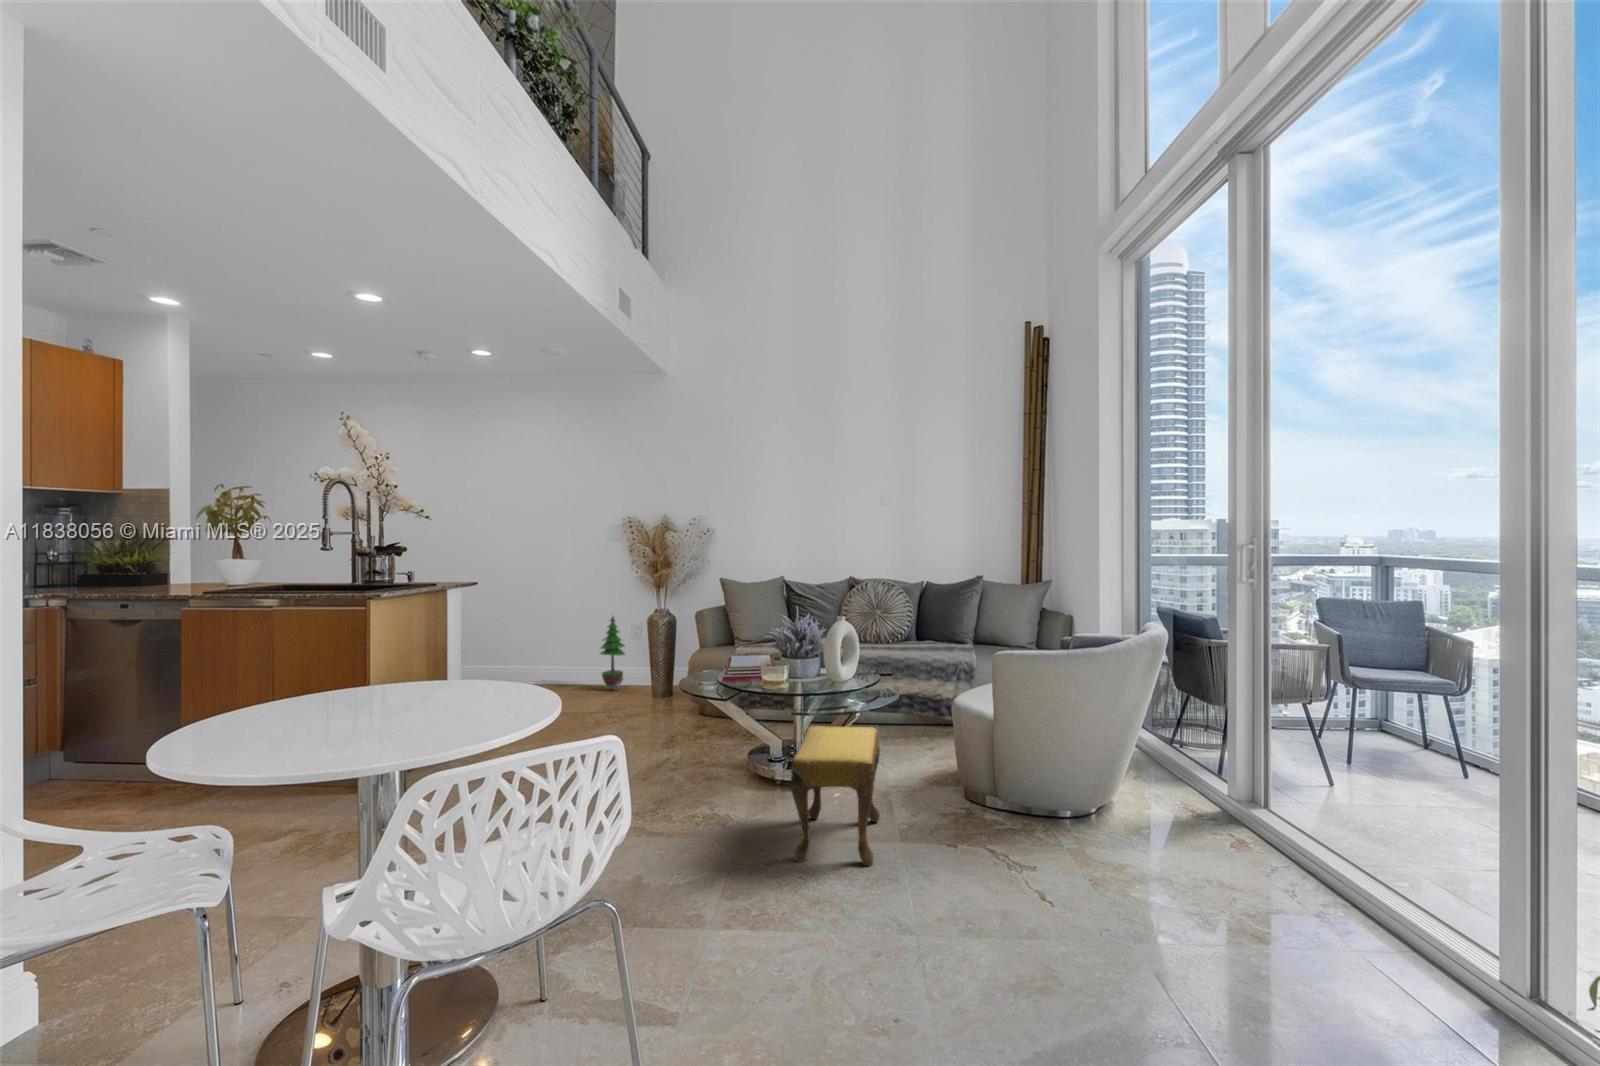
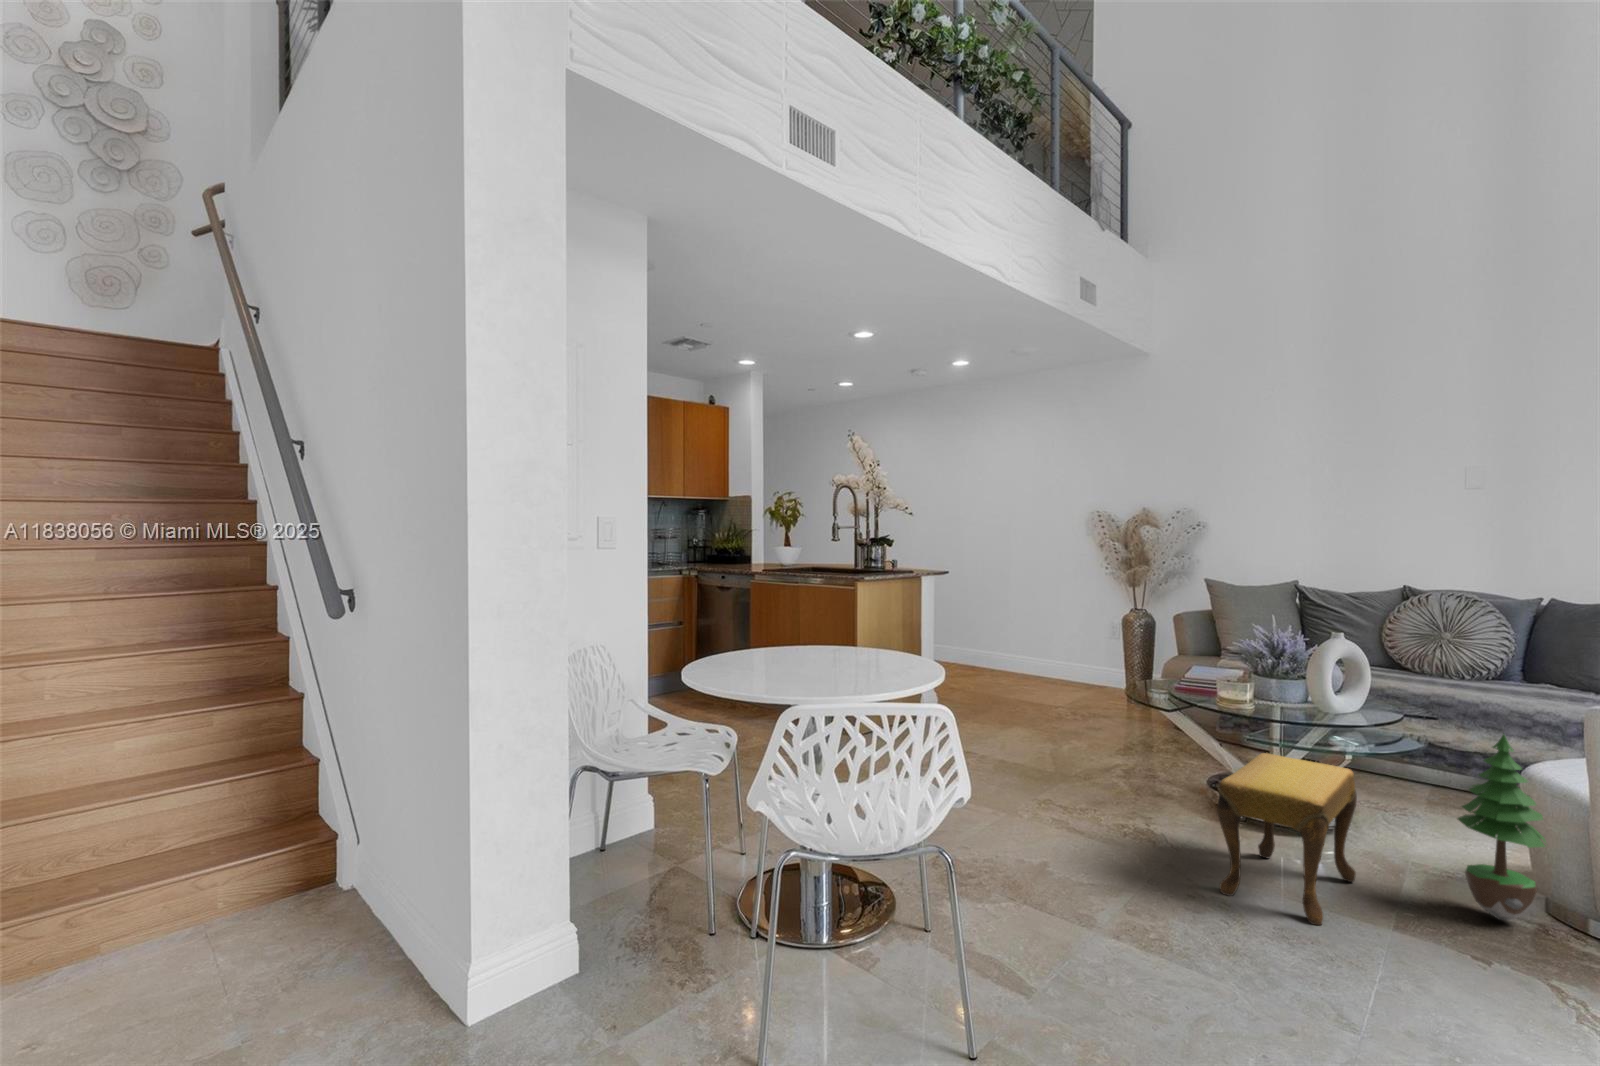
potted tree: present [600,616,625,690] -> present [1458,734,1546,920]

